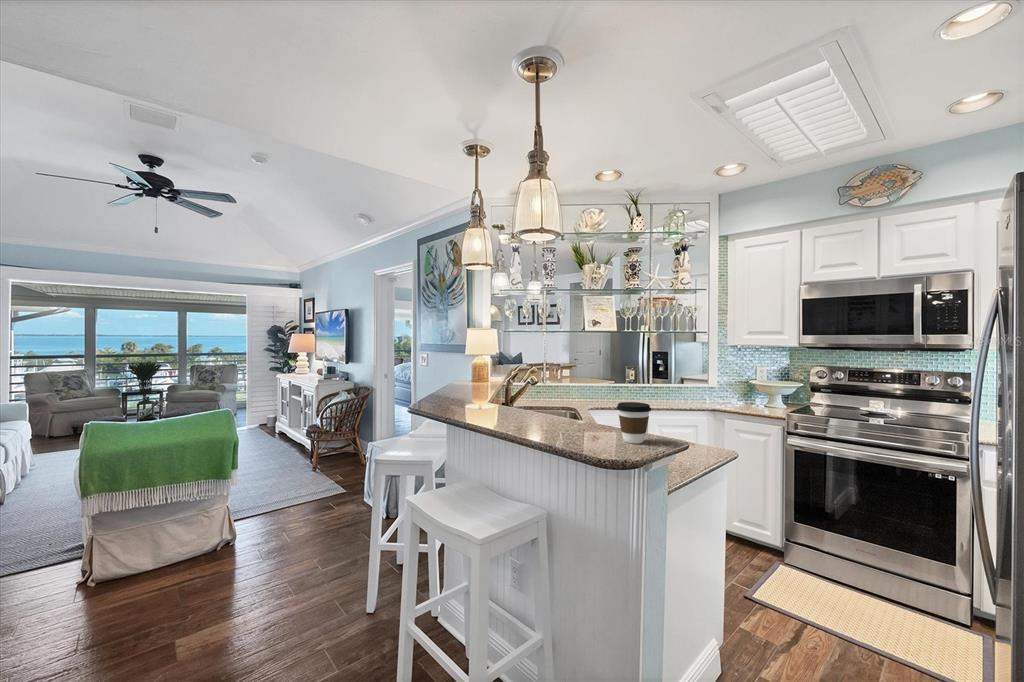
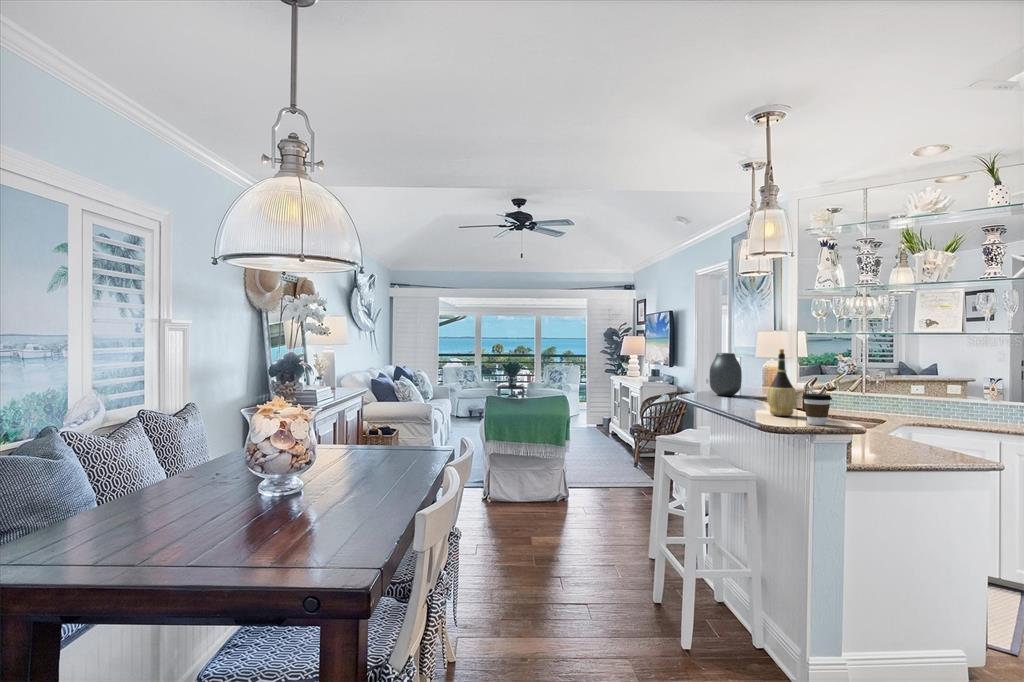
wine bottle: none [556,347,589,431] -> present [767,349,797,416]
vase: none [442,351,477,401] -> present [710,353,742,396]

